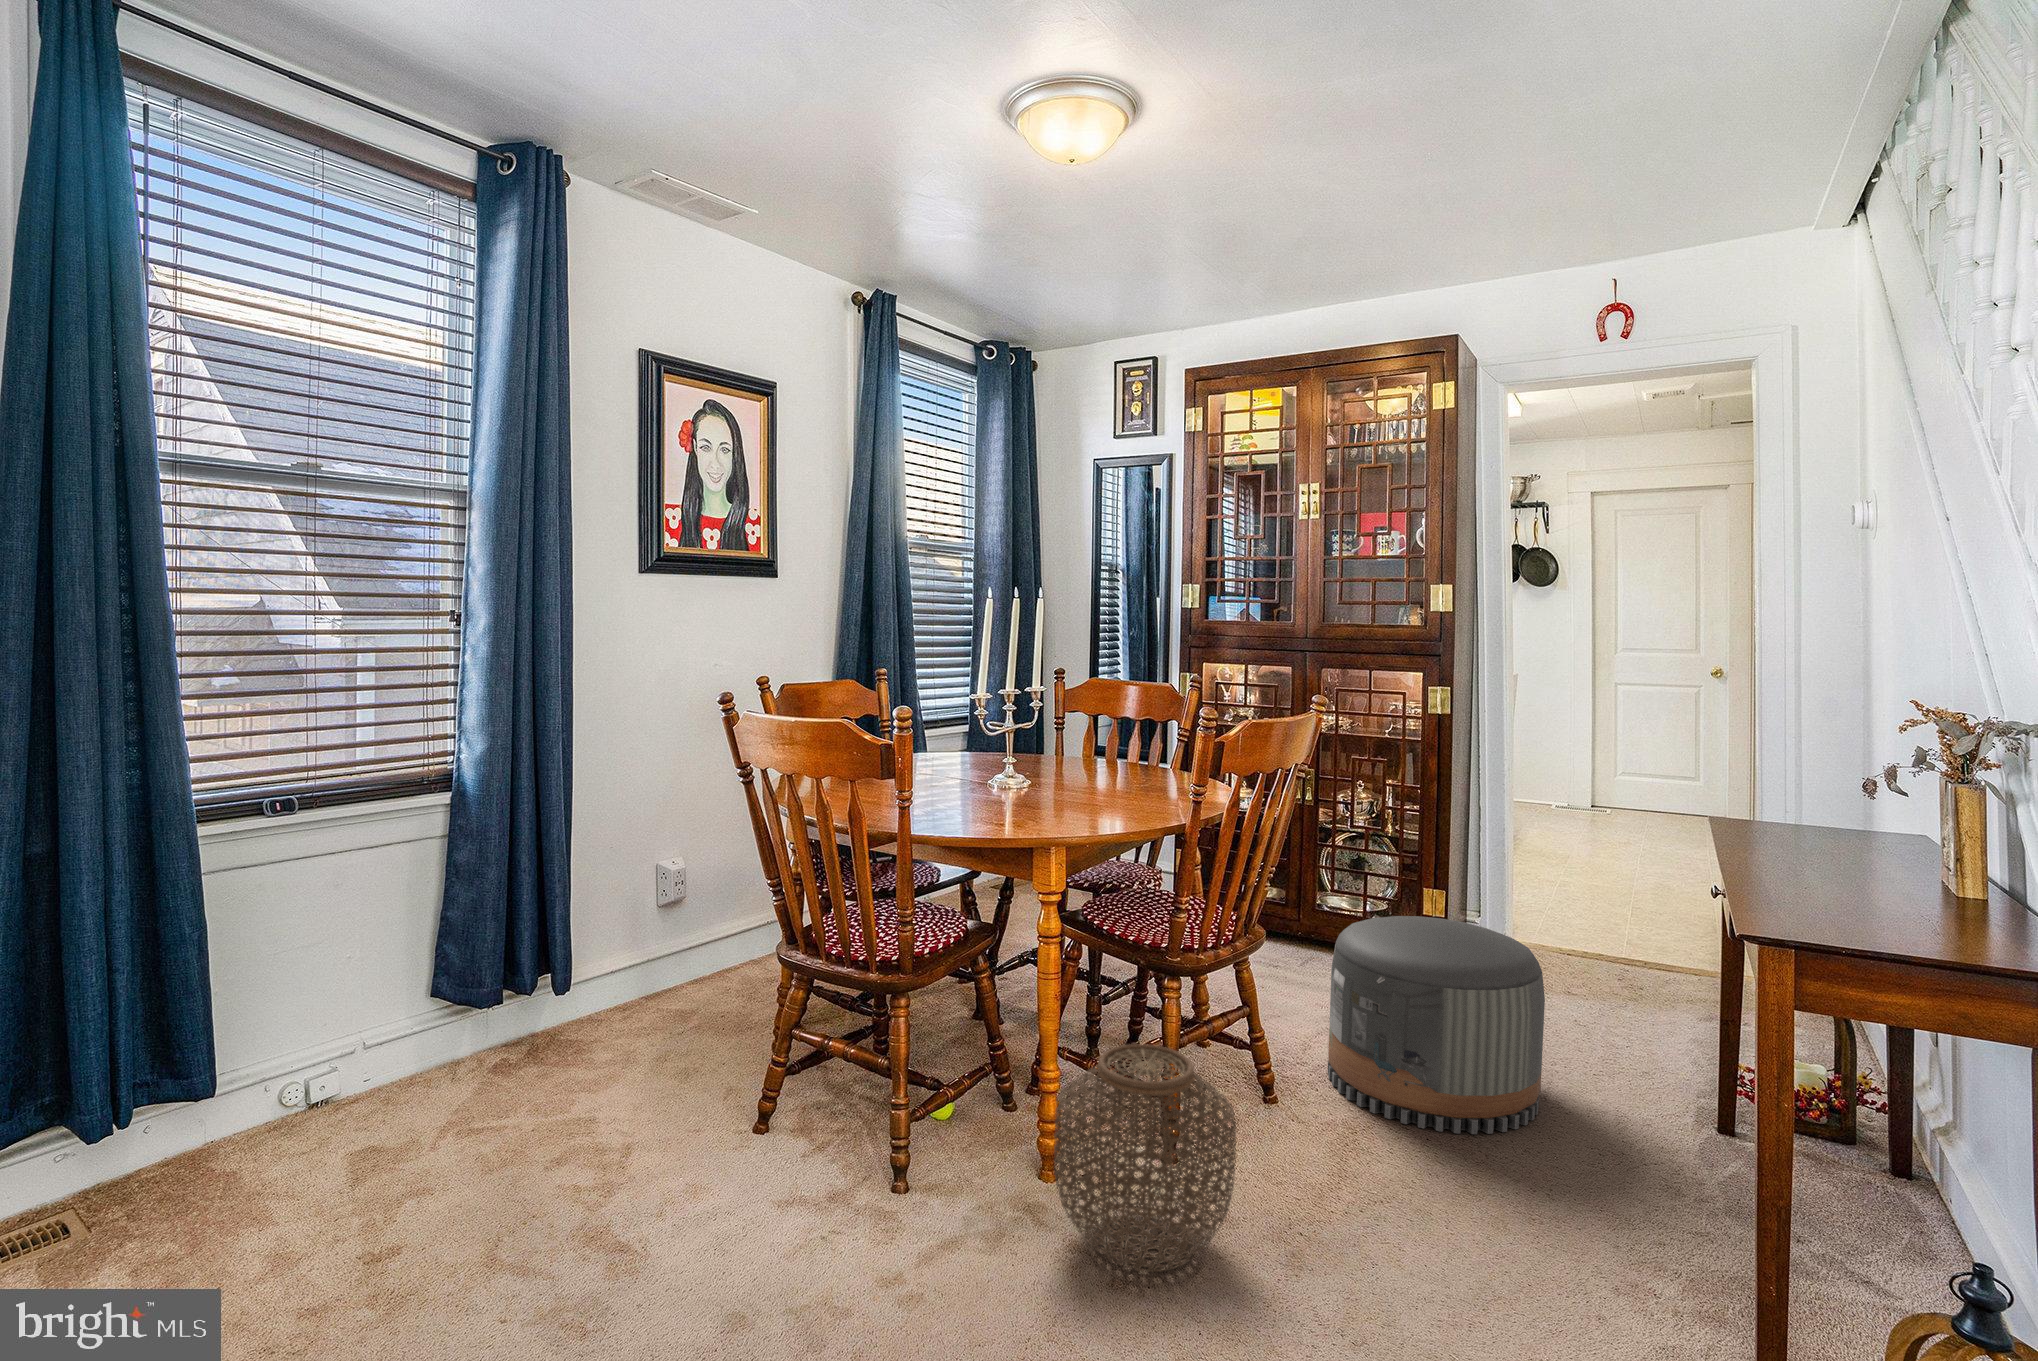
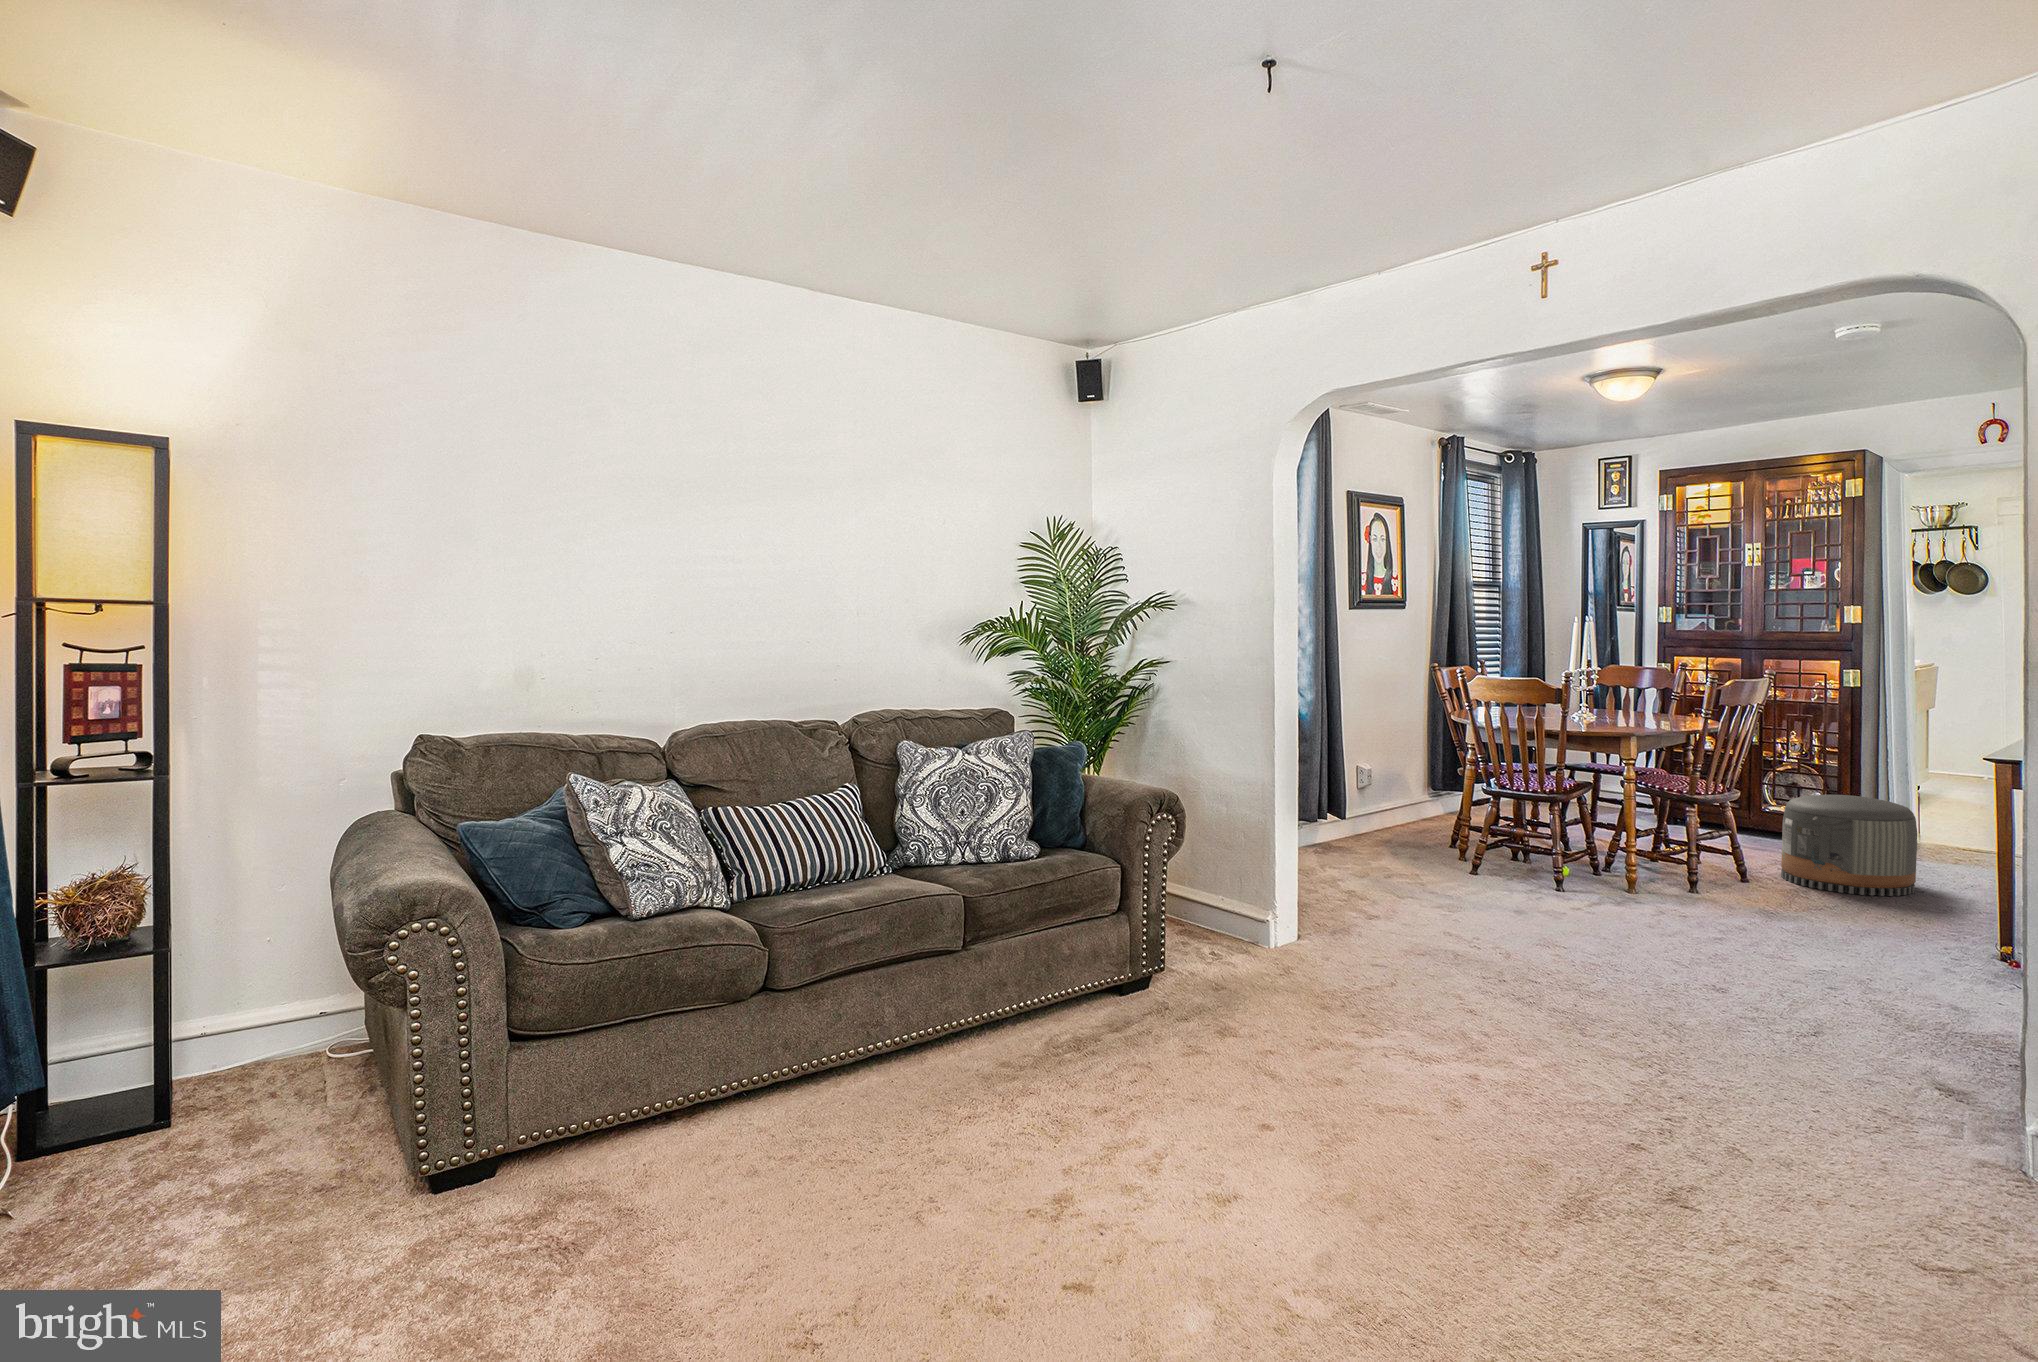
woven basket: present [1054,1044,1236,1272] -> none [1653,825,1745,913]

